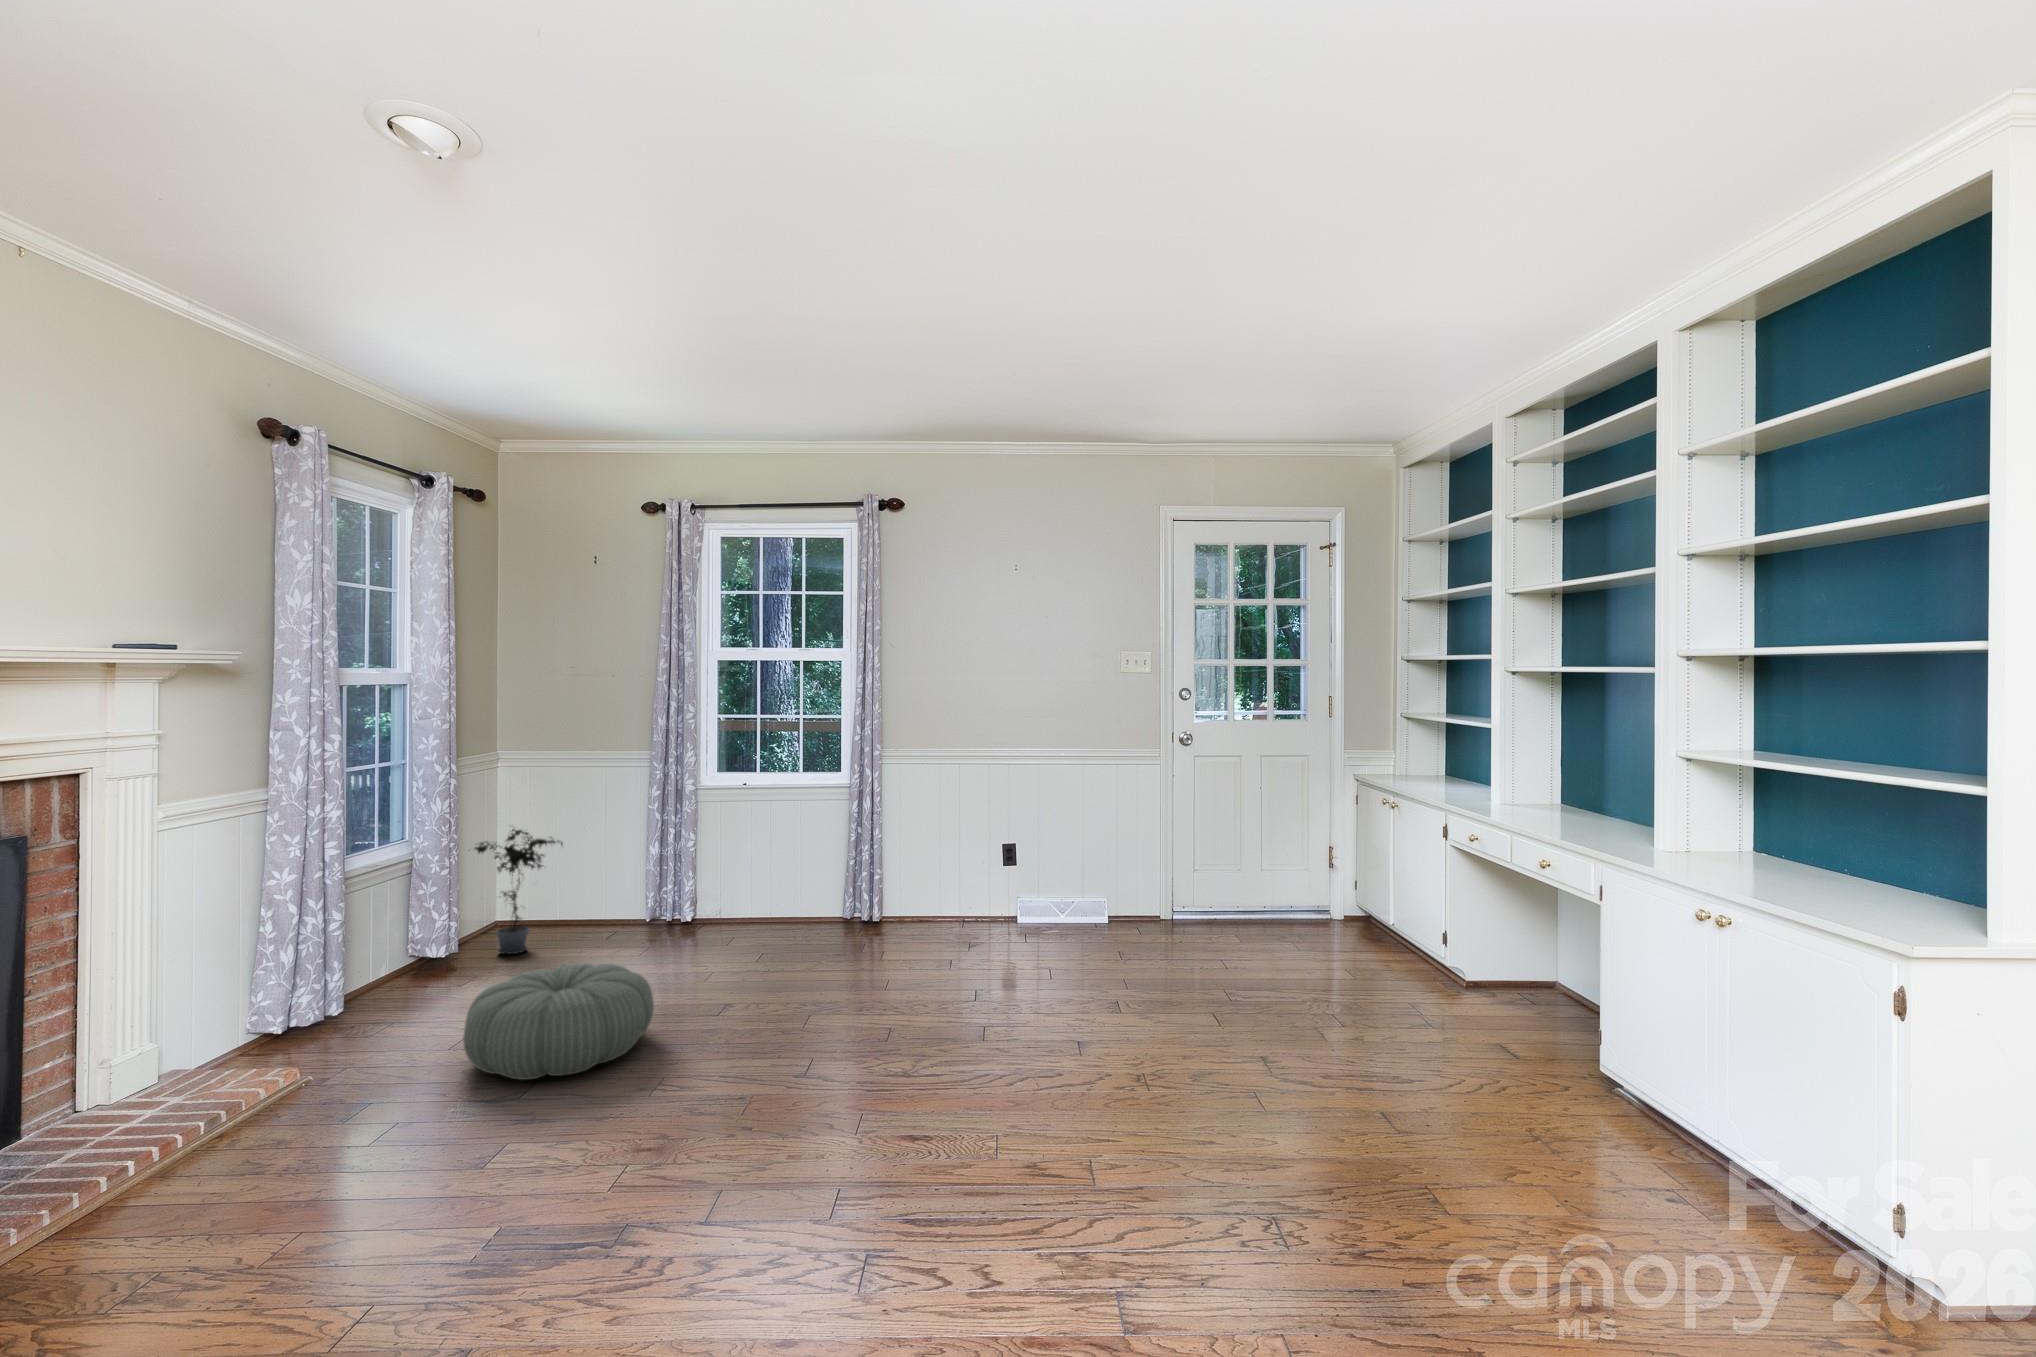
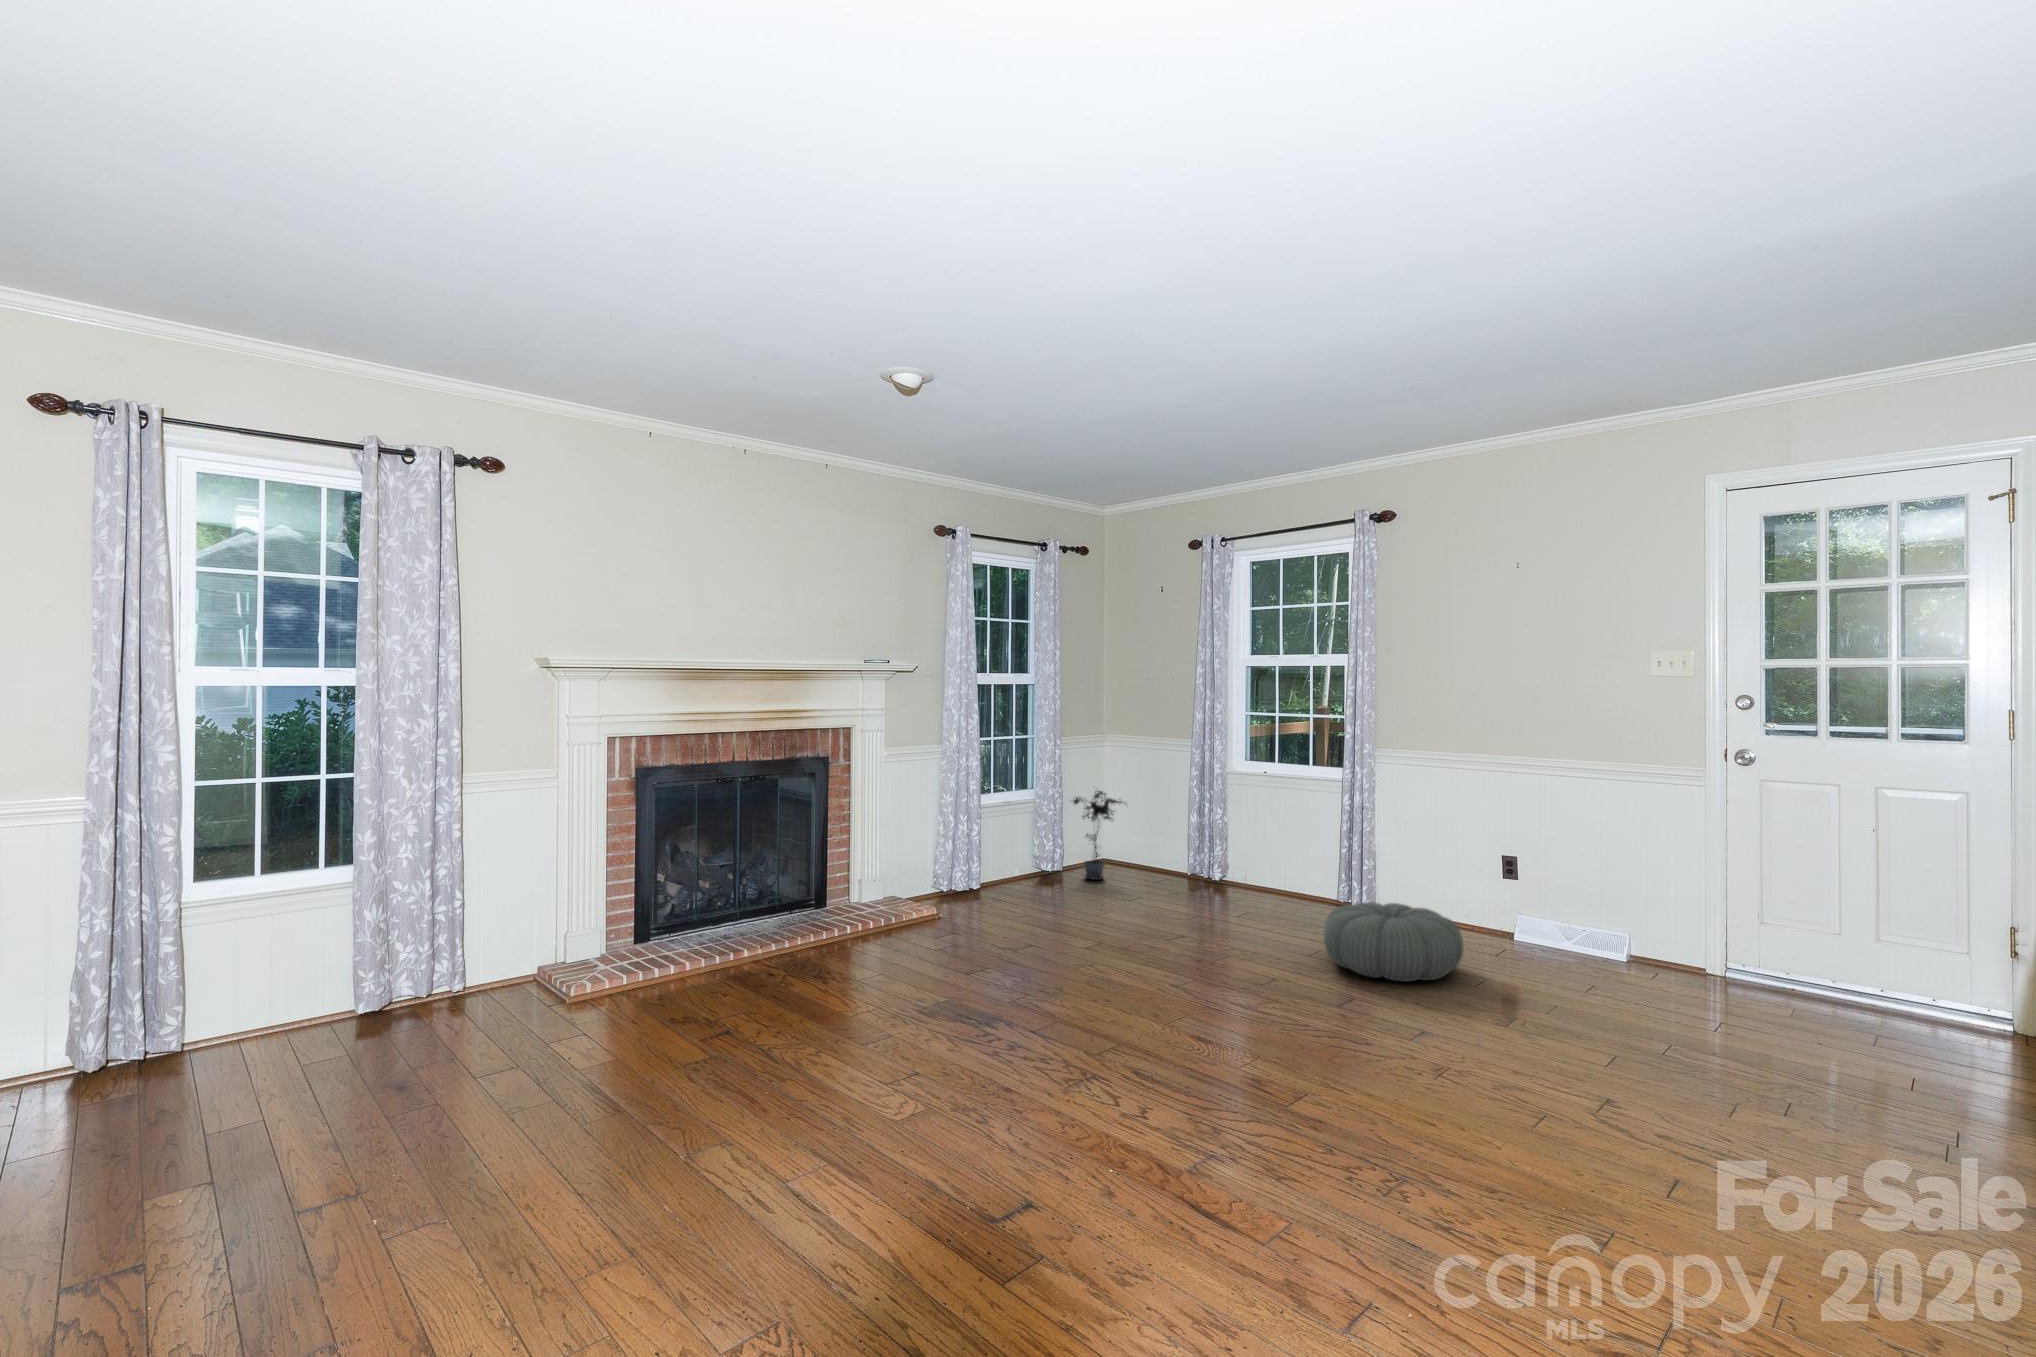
pouf: present [463,964,654,1080] -> present [1324,902,1464,981]

